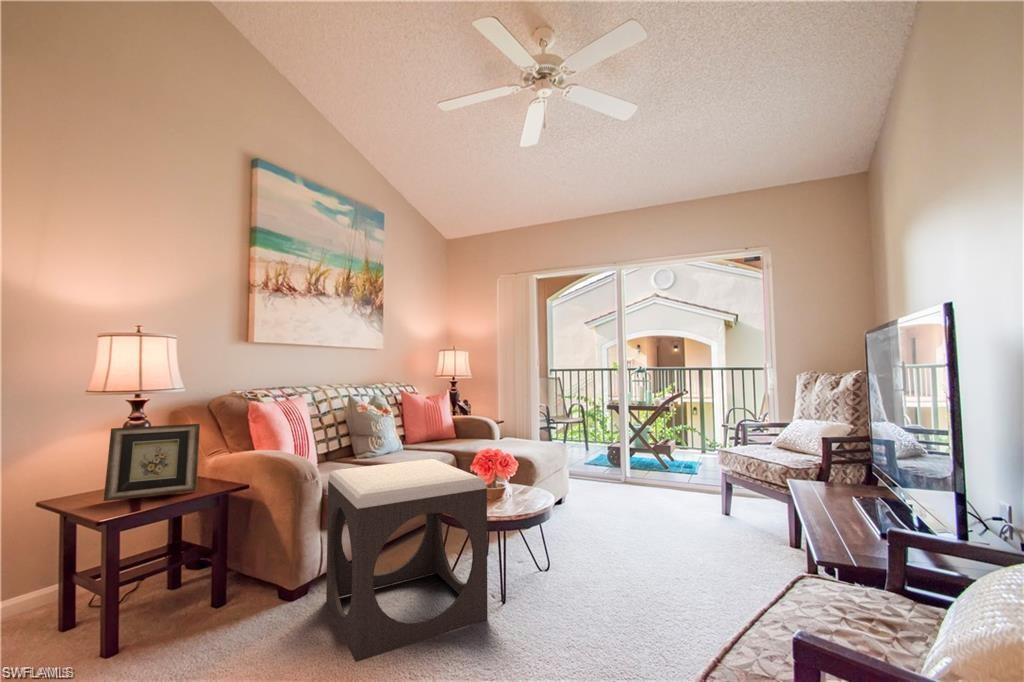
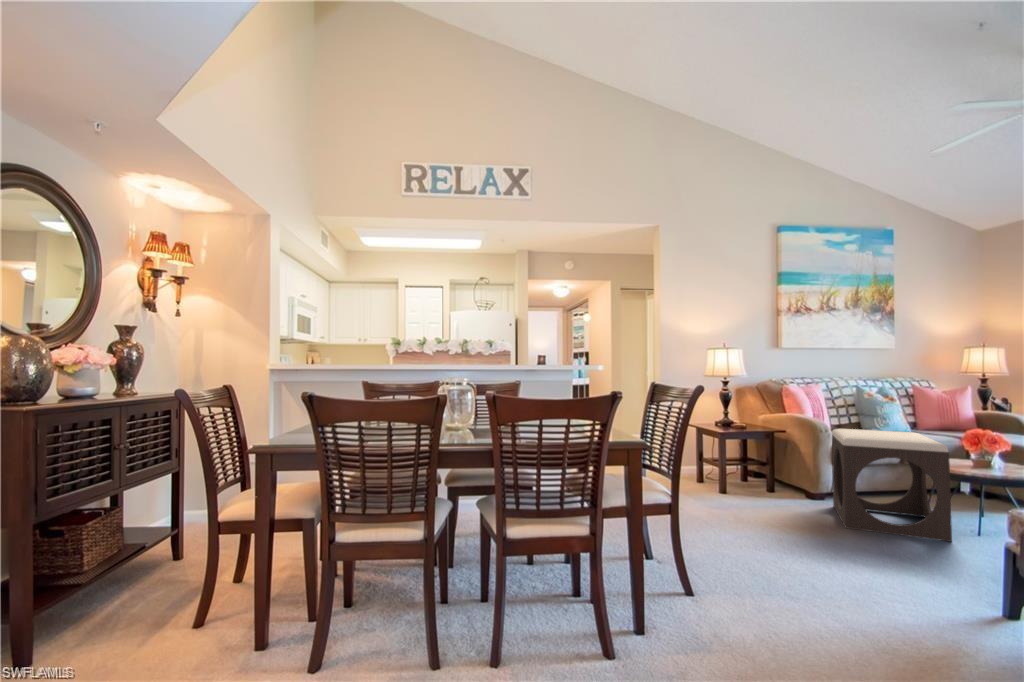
picture frame: present [104,424,200,501] -> none [715,394,756,430]

